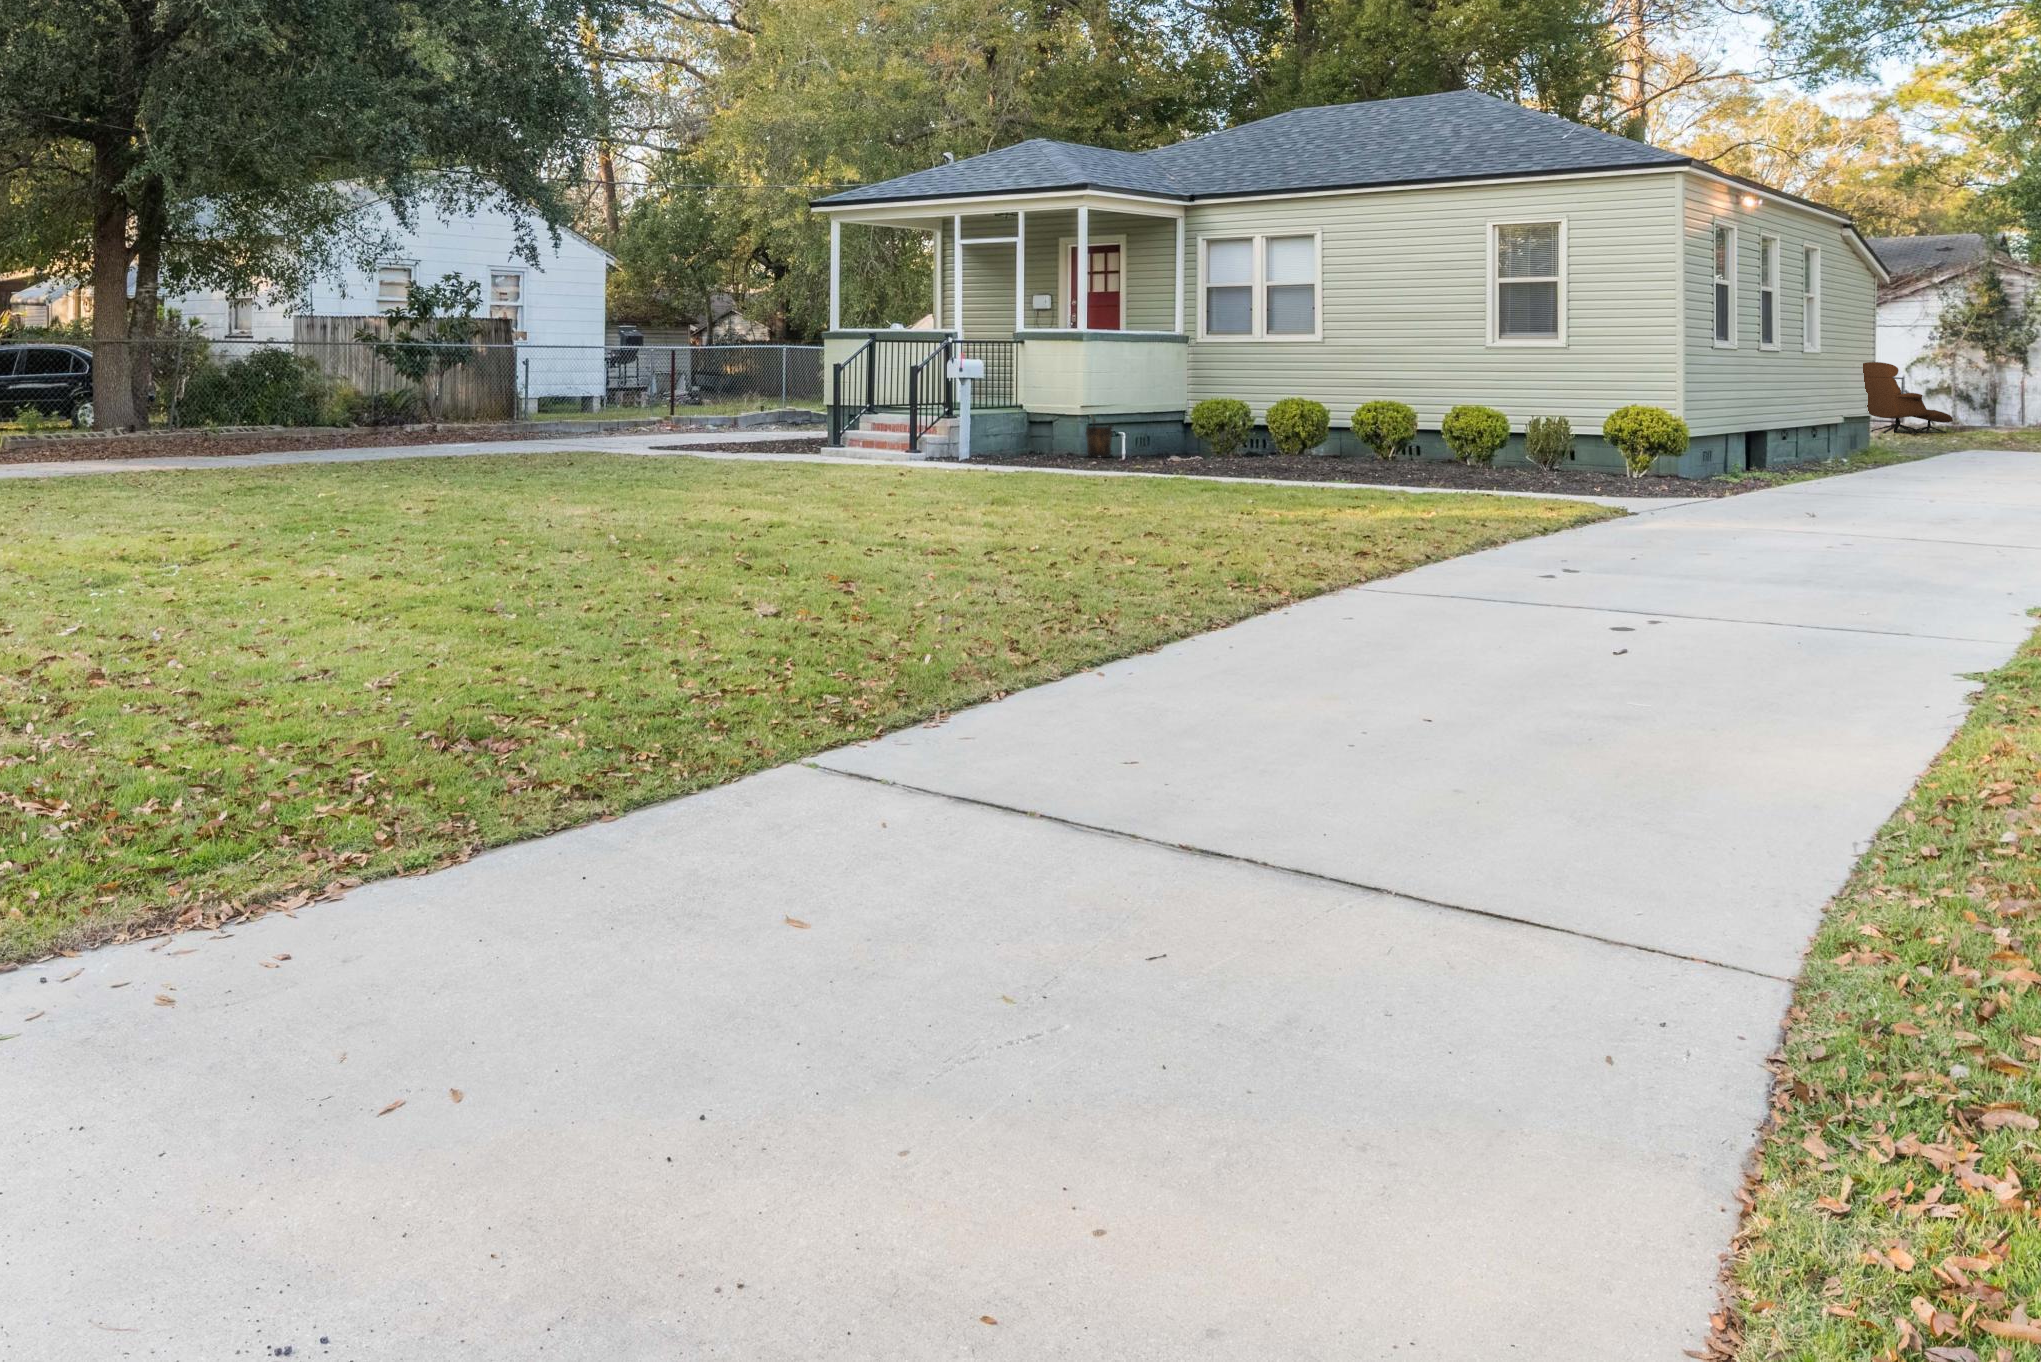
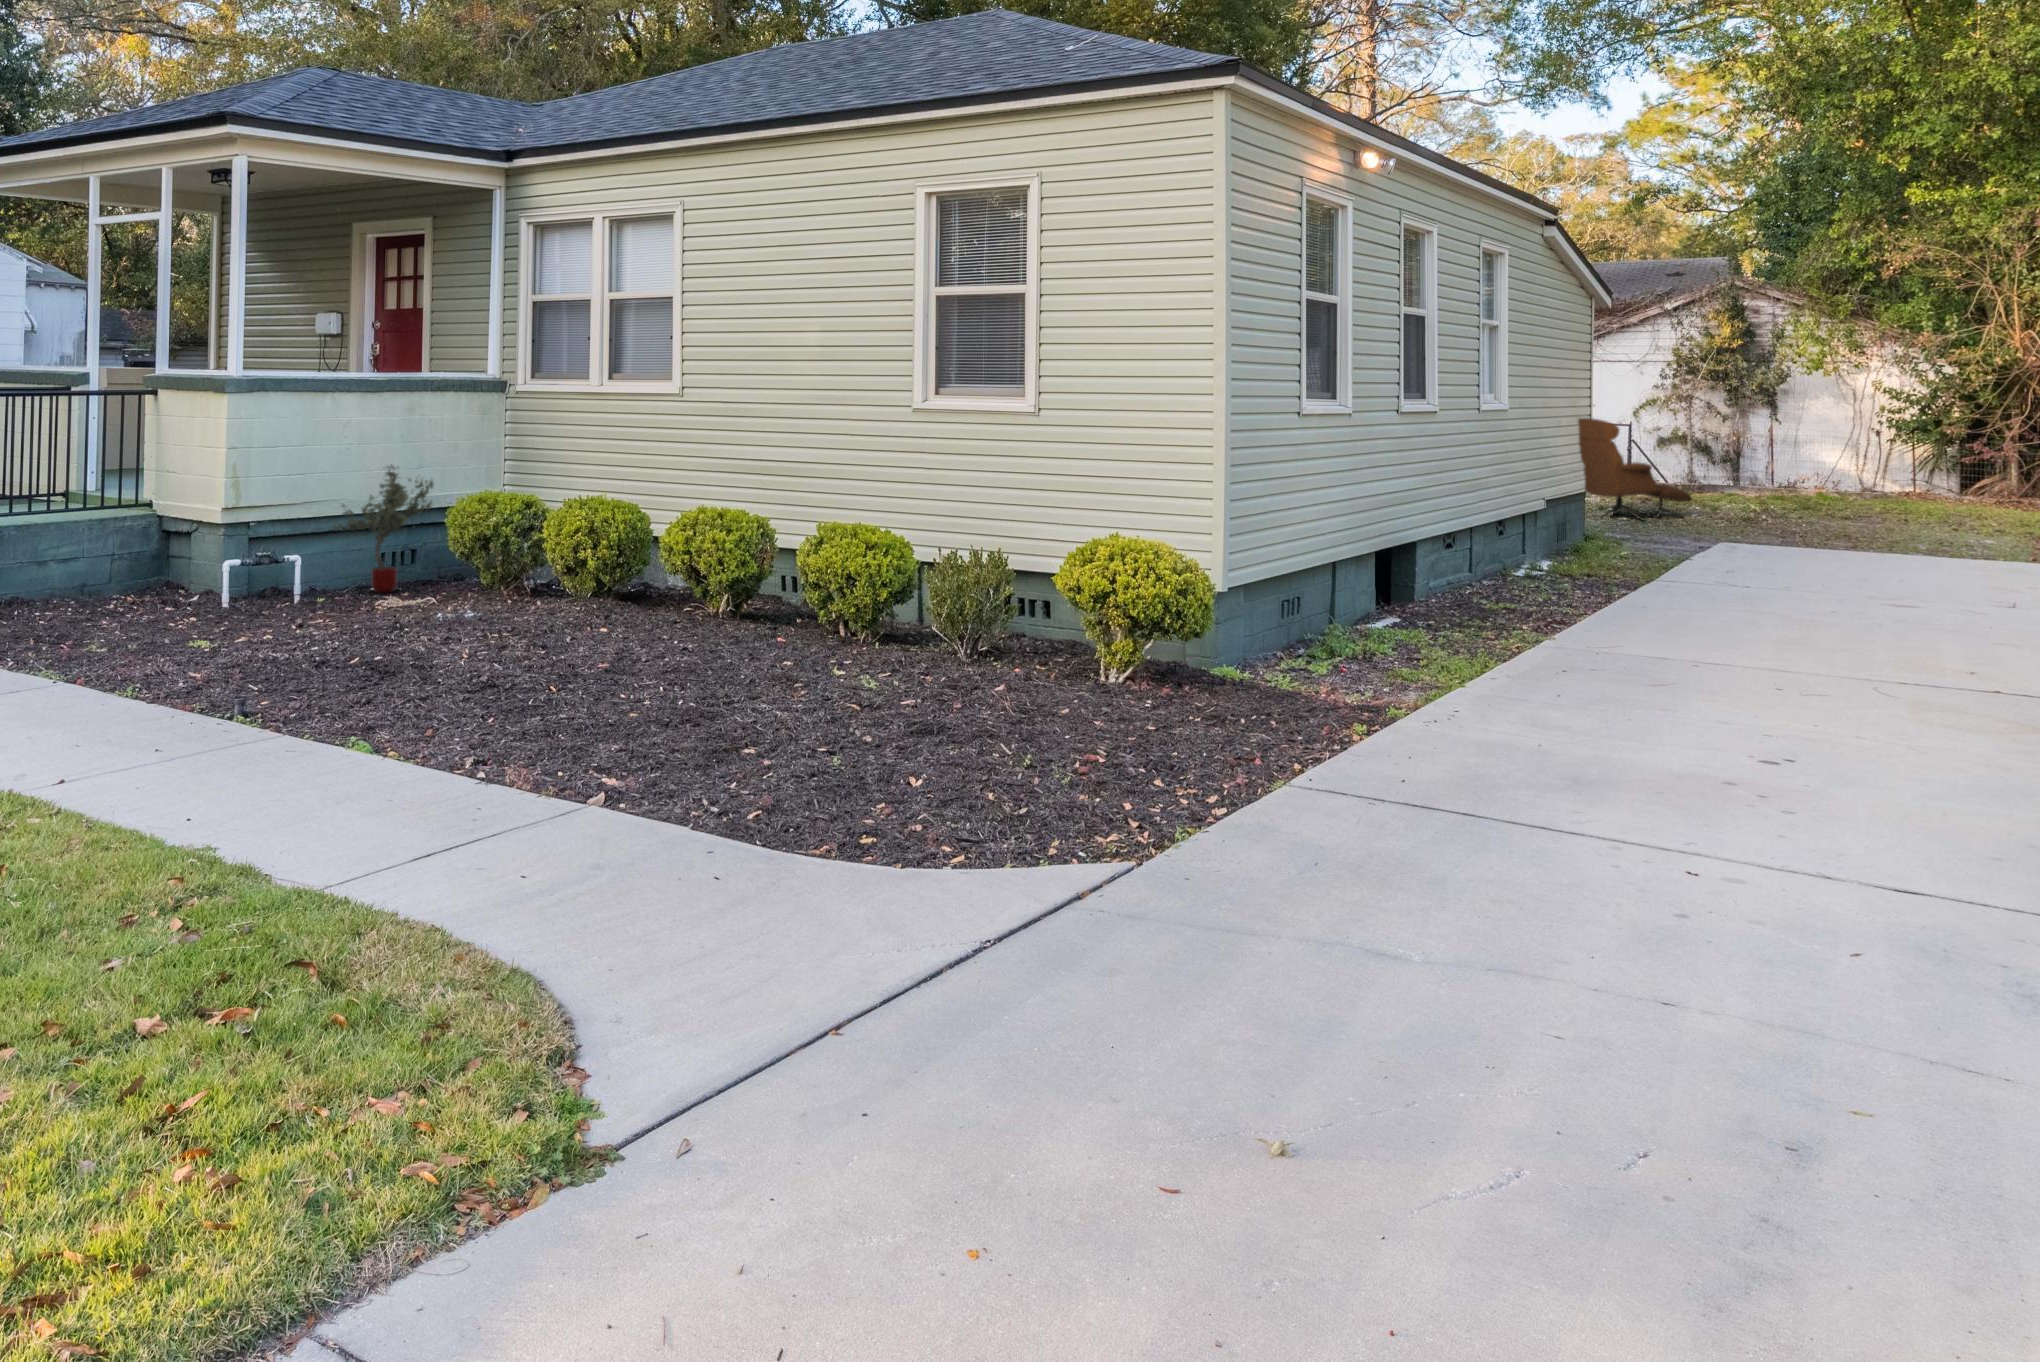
potted tree: none [1134,381,1181,454] -> present [333,466,433,593]
bucket: present [1085,418,1113,458] -> none [213,525,269,609]

